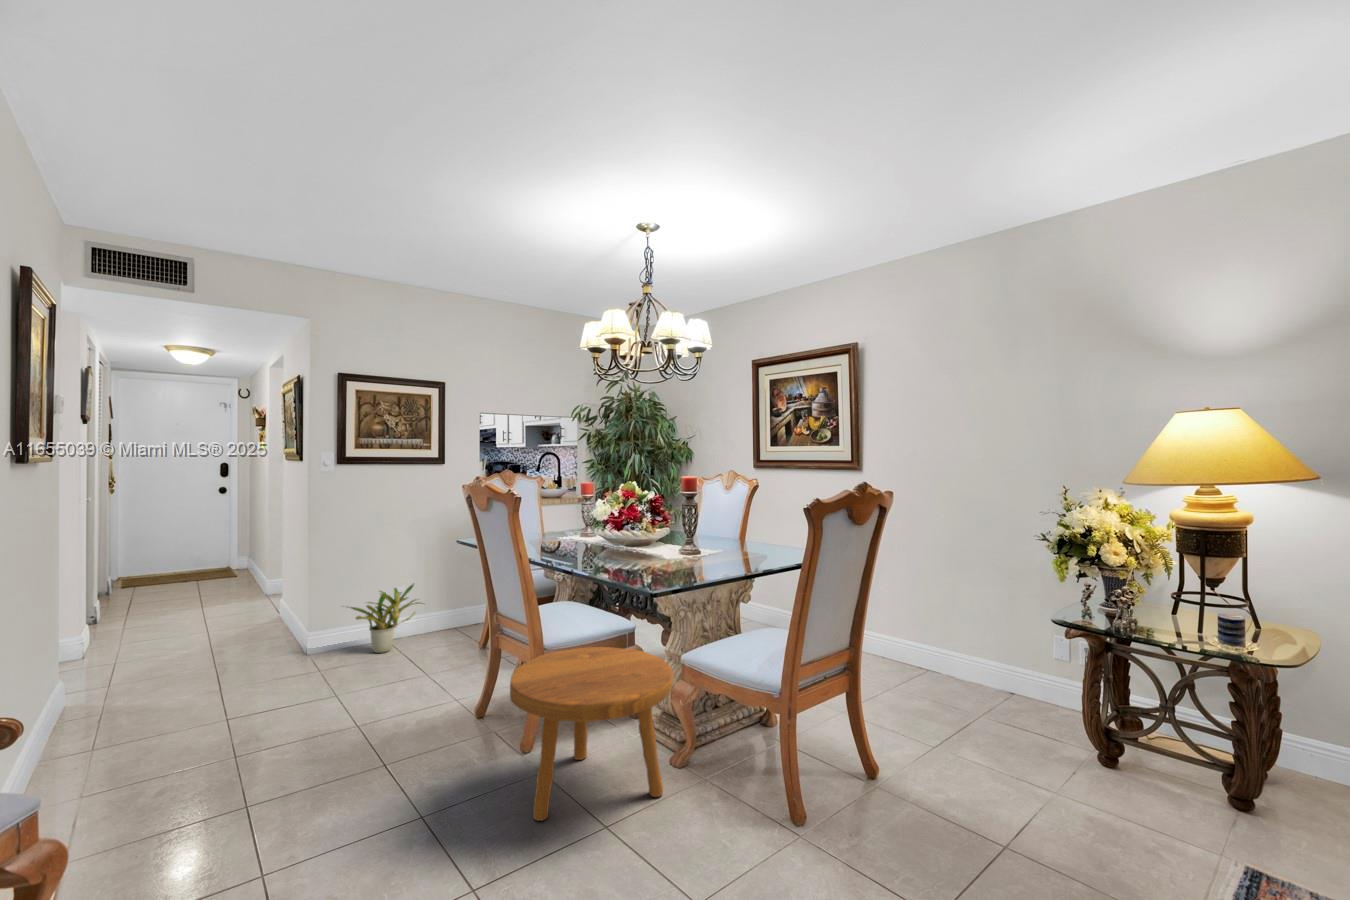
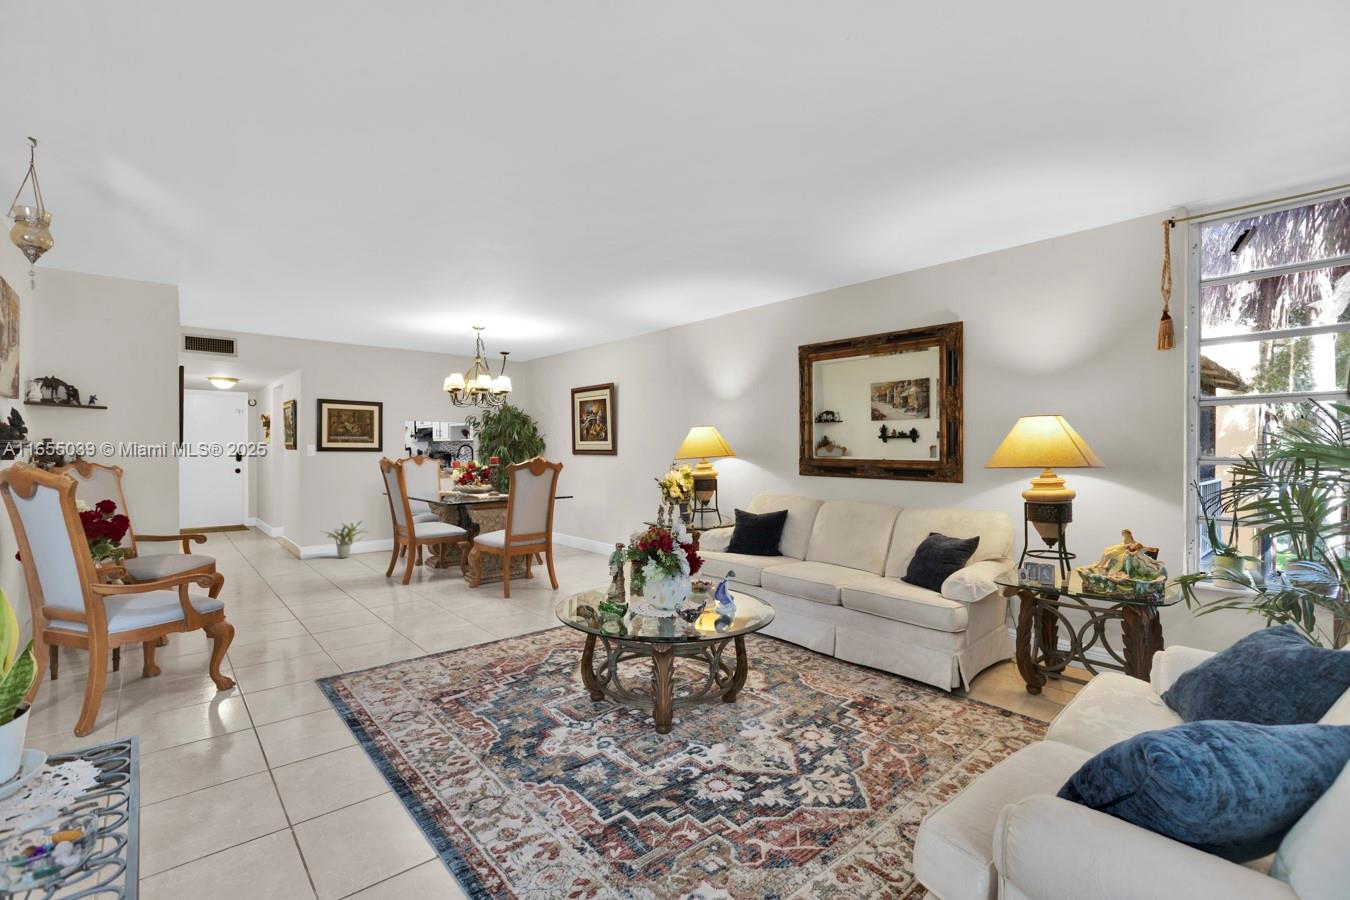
footstool: present [510,647,673,821] -> none [389,536,465,597]

